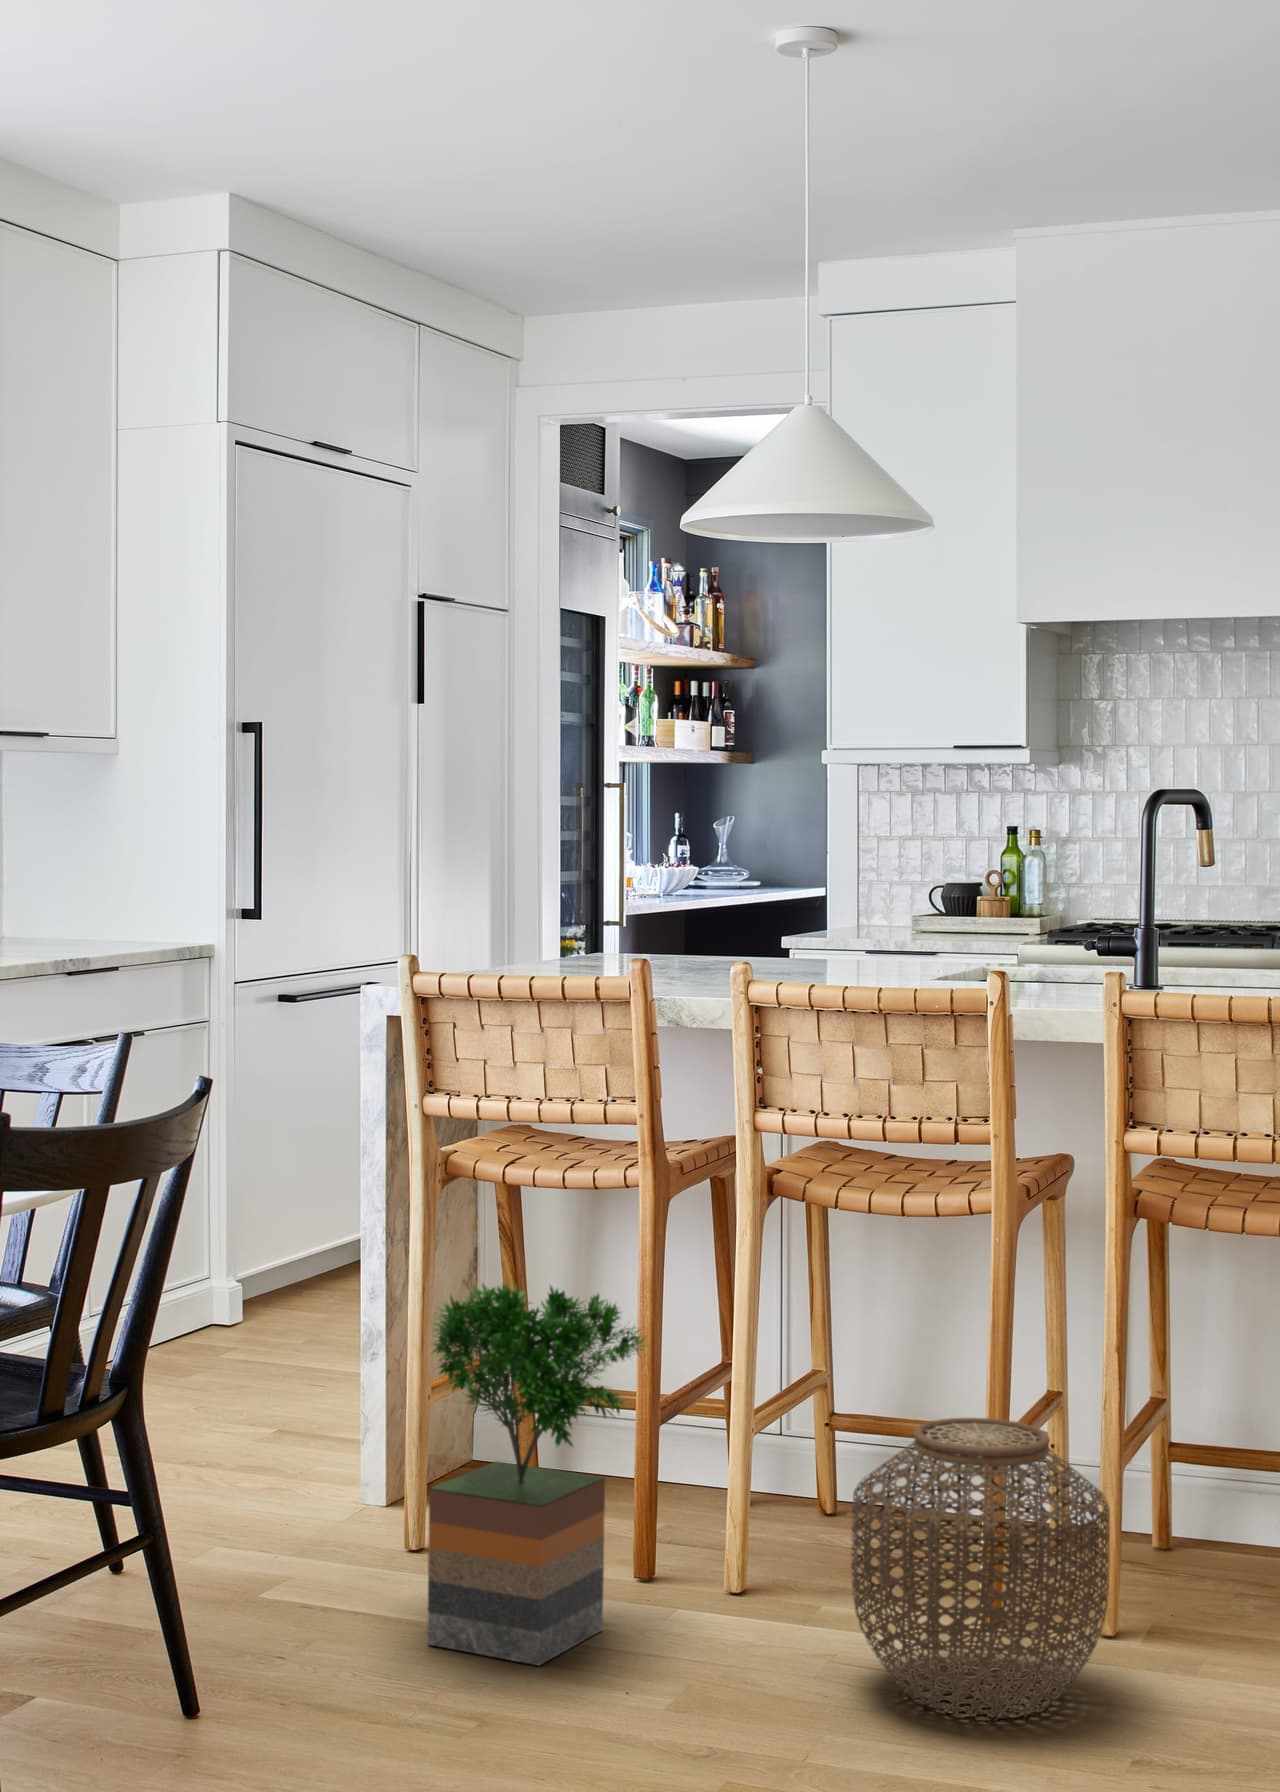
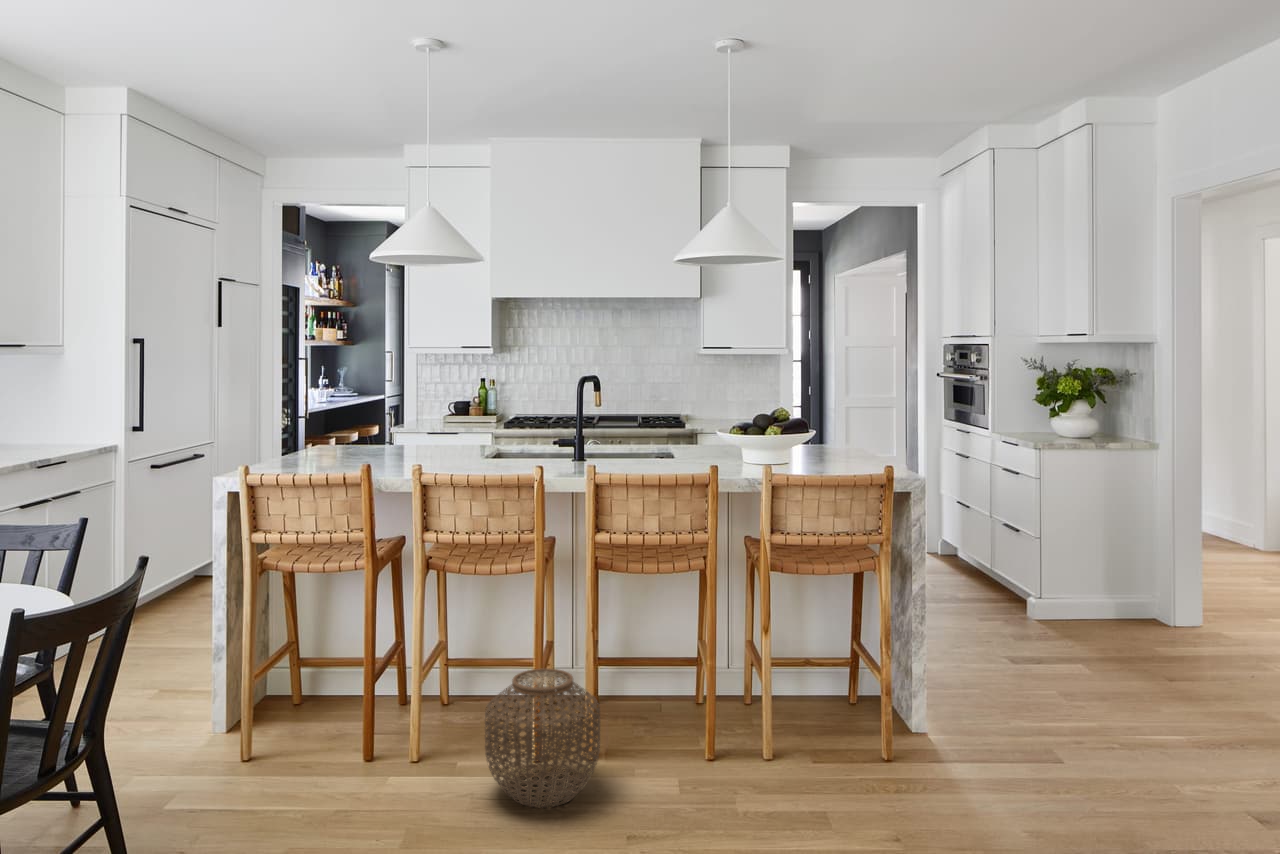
potted tree: present [427,1284,648,1665] -> none [264,626,381,814]

